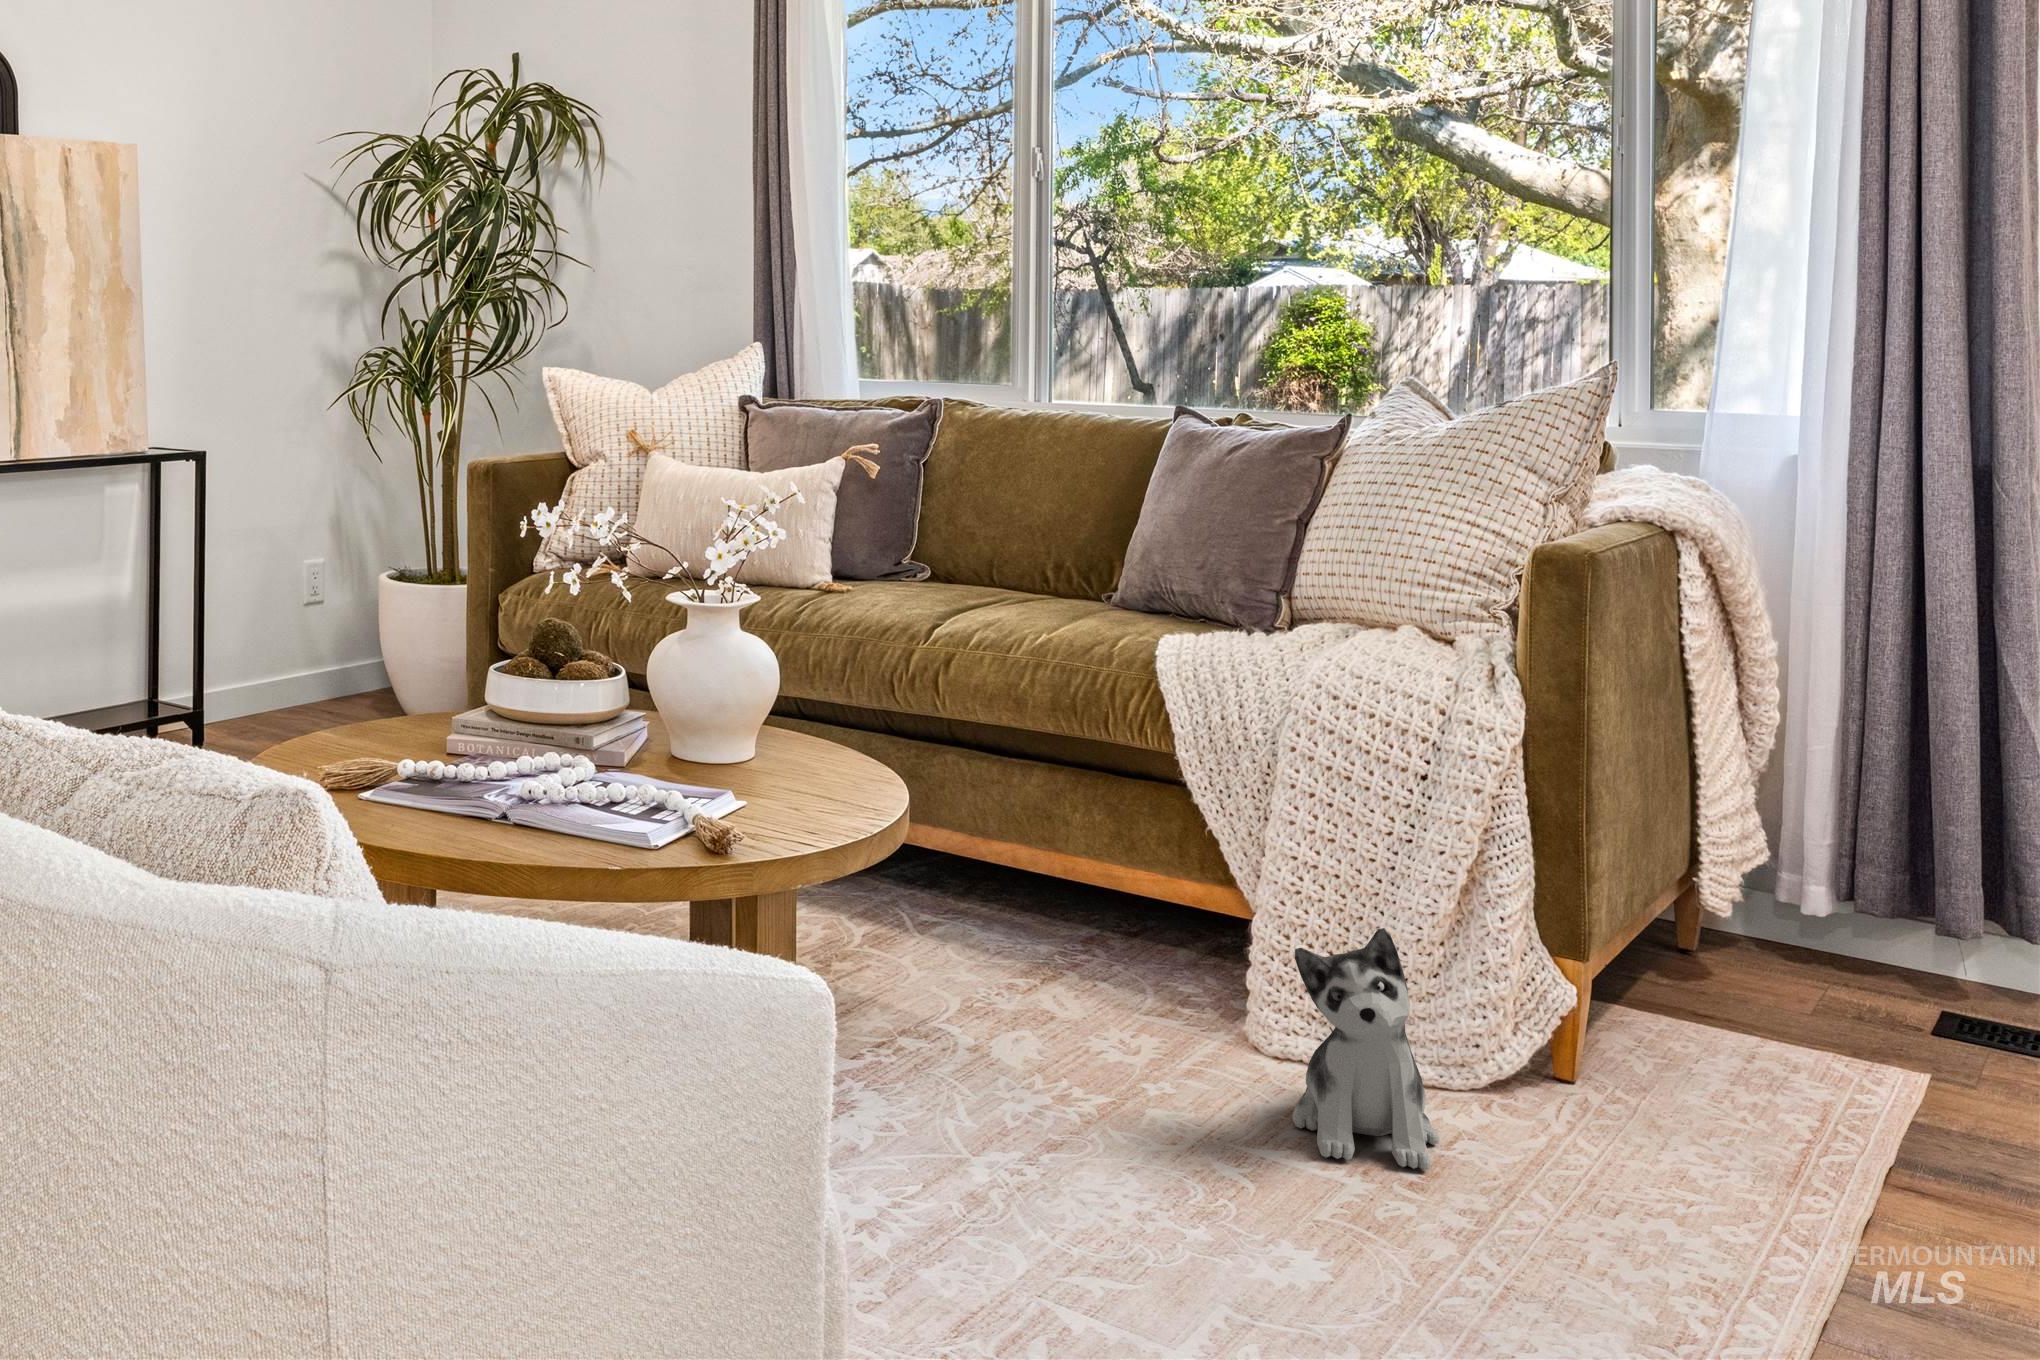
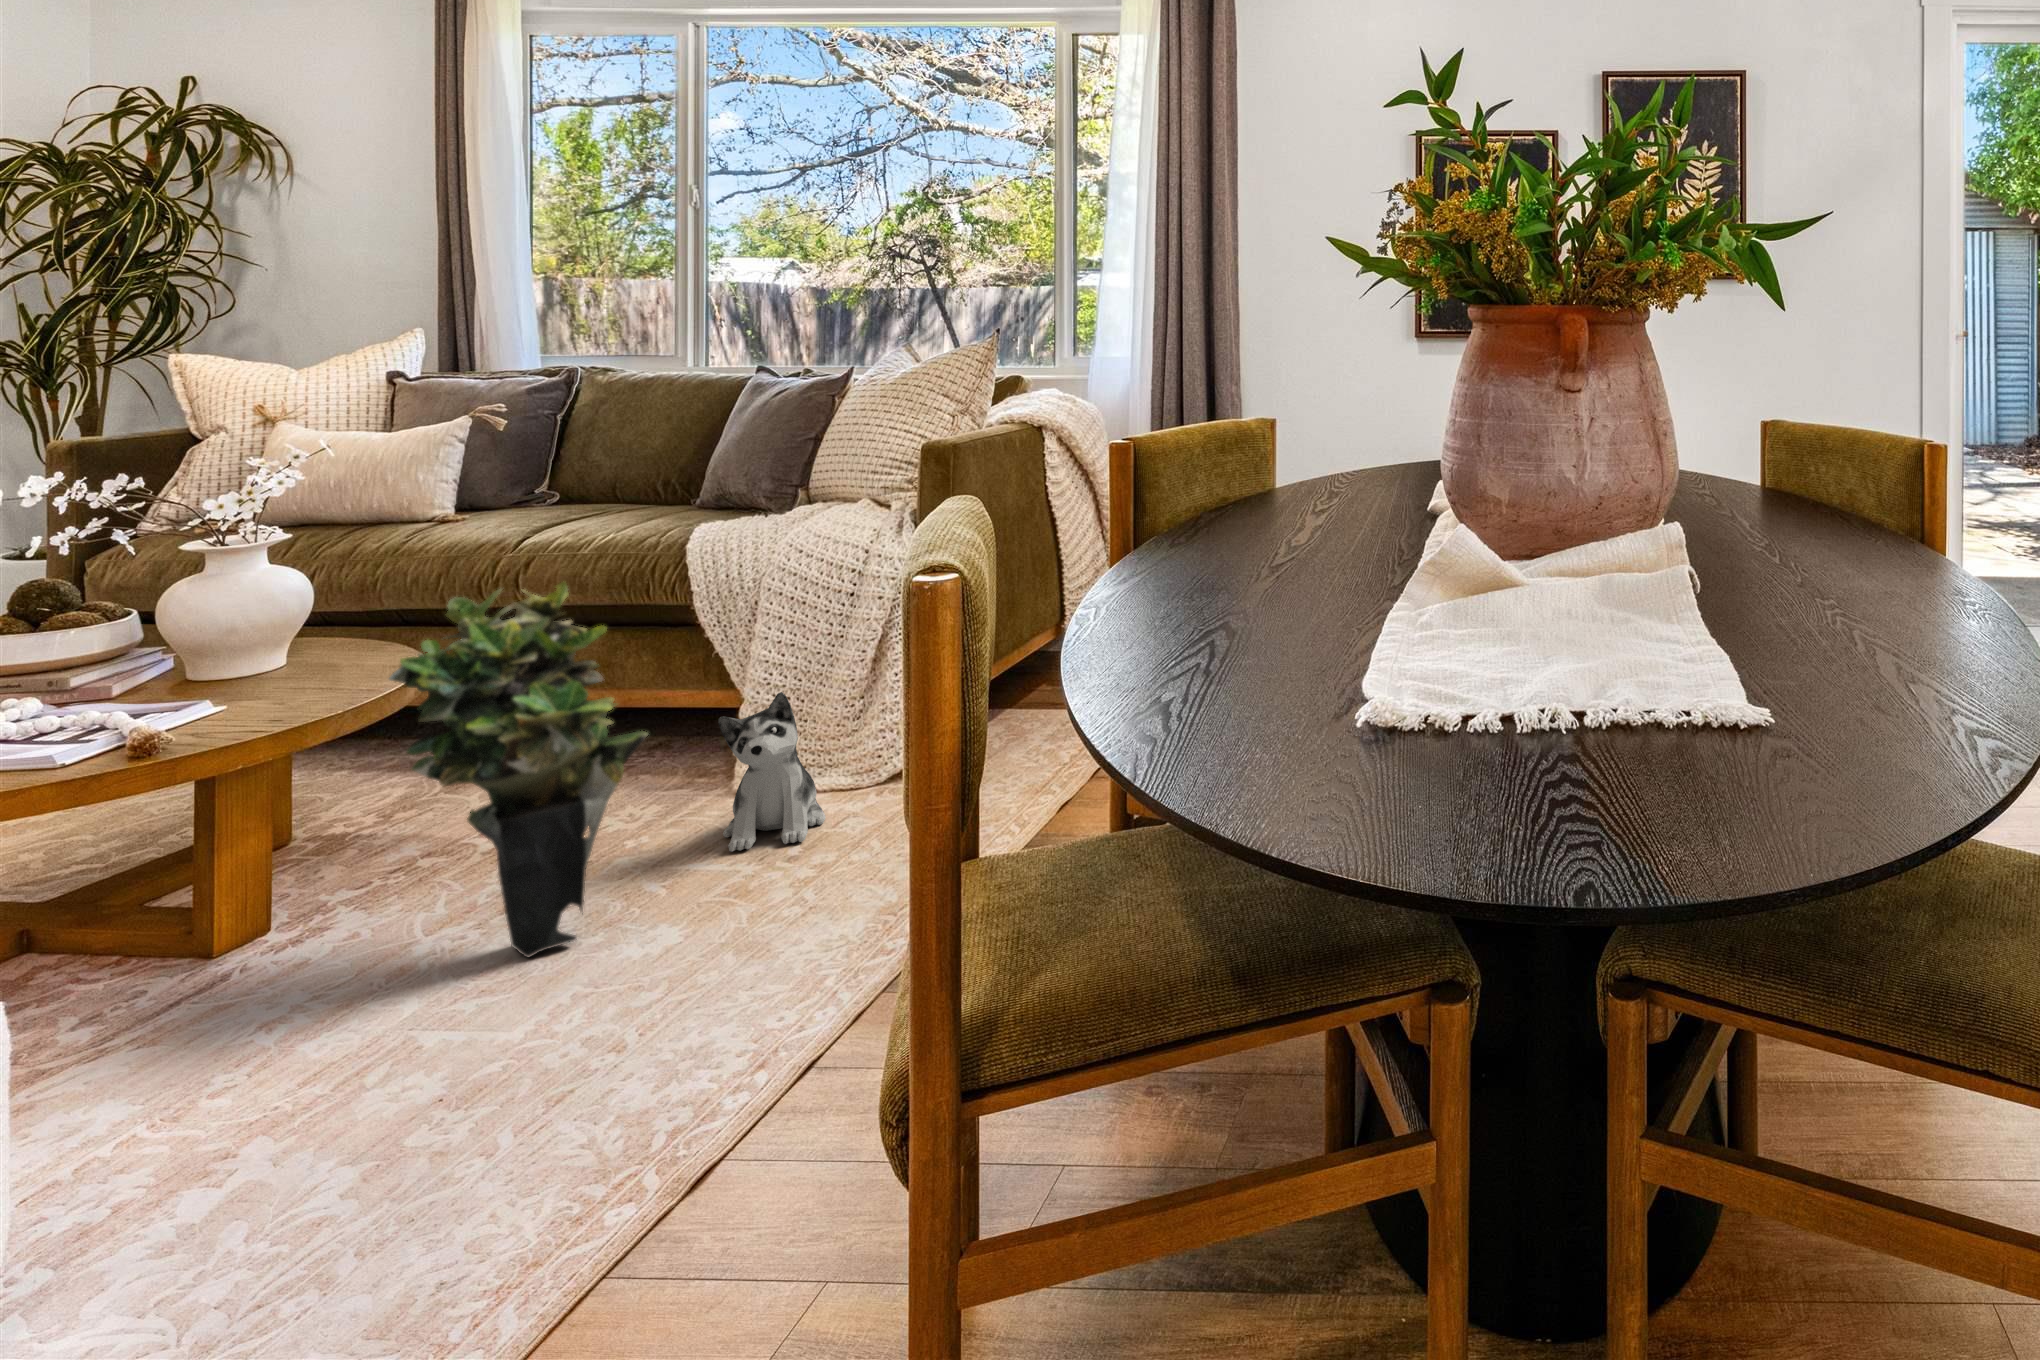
potted plant: none [973,725,1266,1260] -> present [389,582,647,957]

